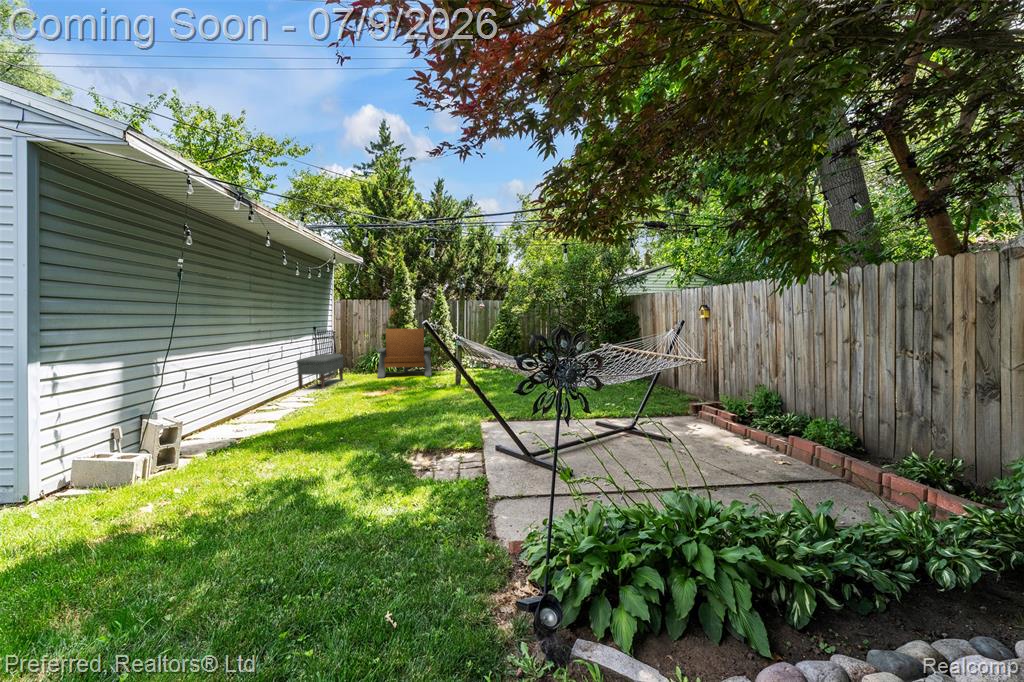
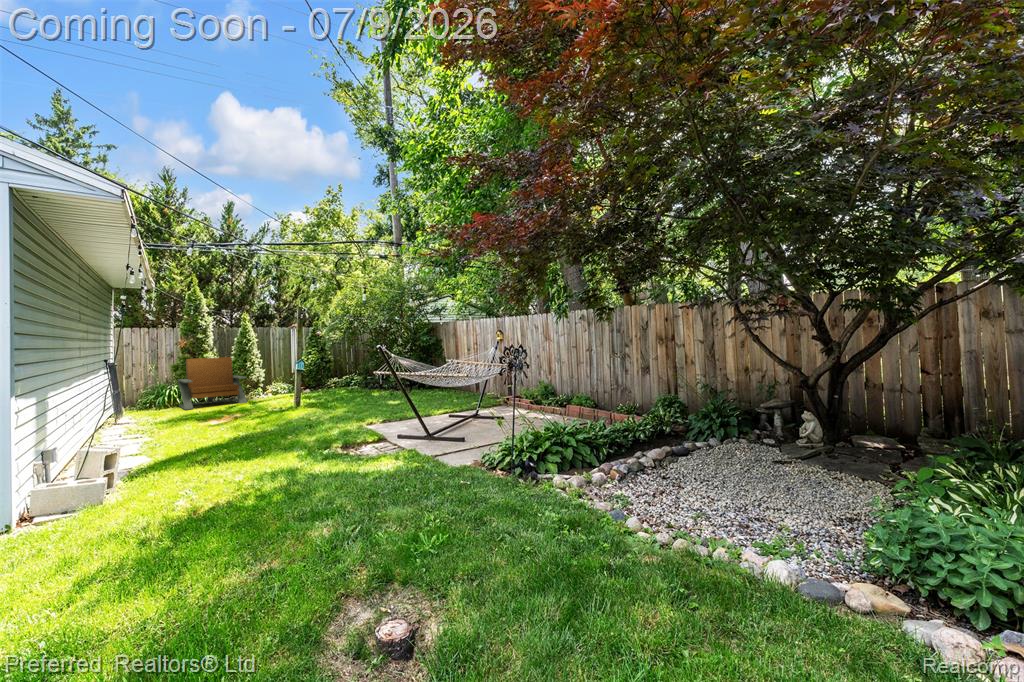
bench: present [297,354,343,389] -> none [98,388,143,429]

